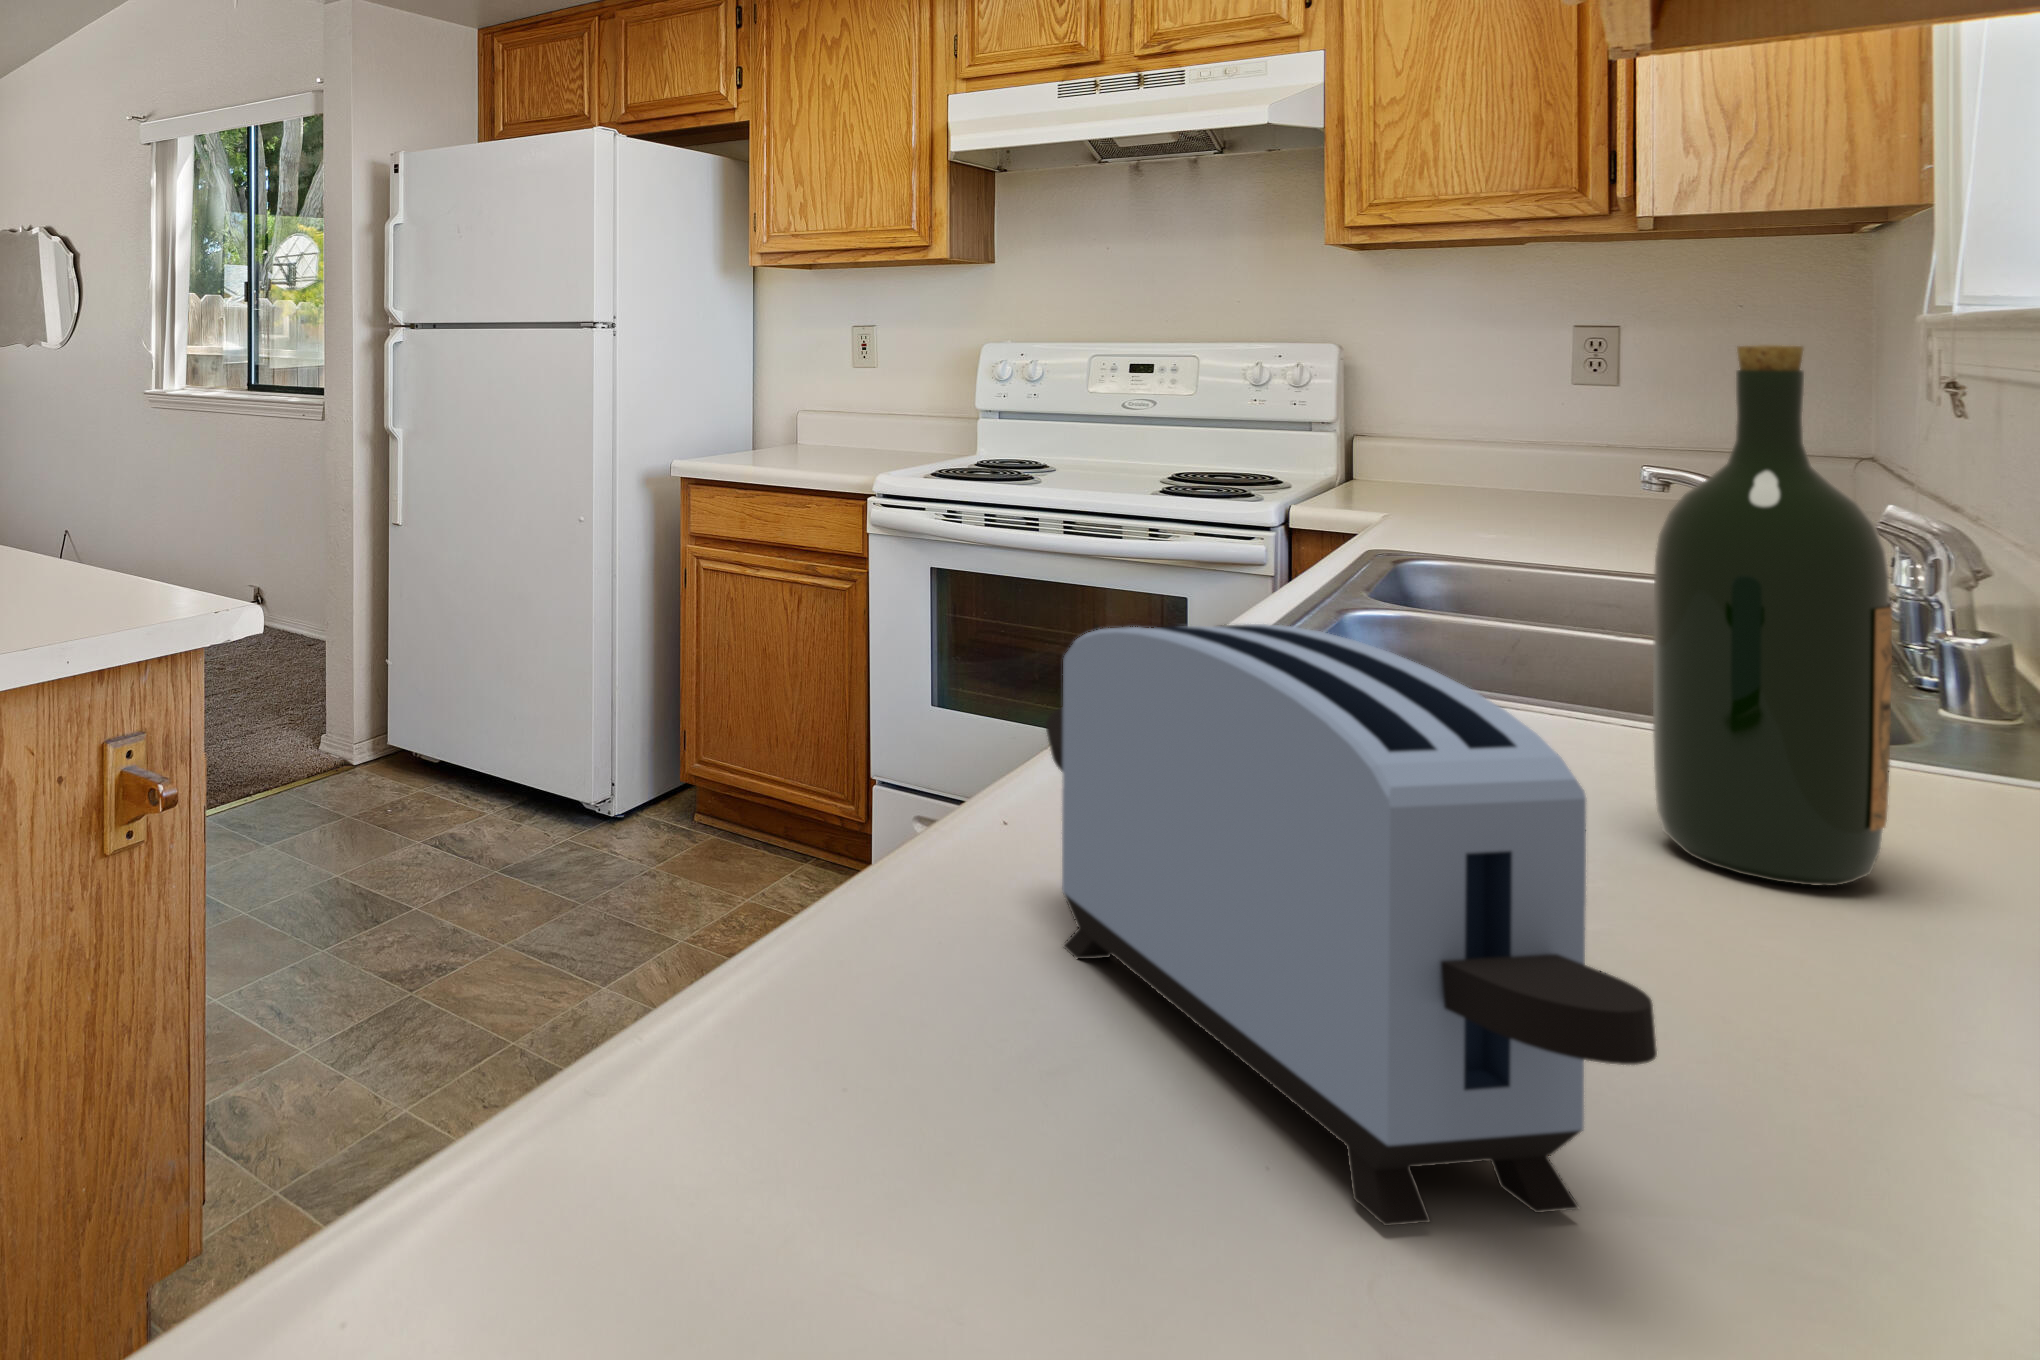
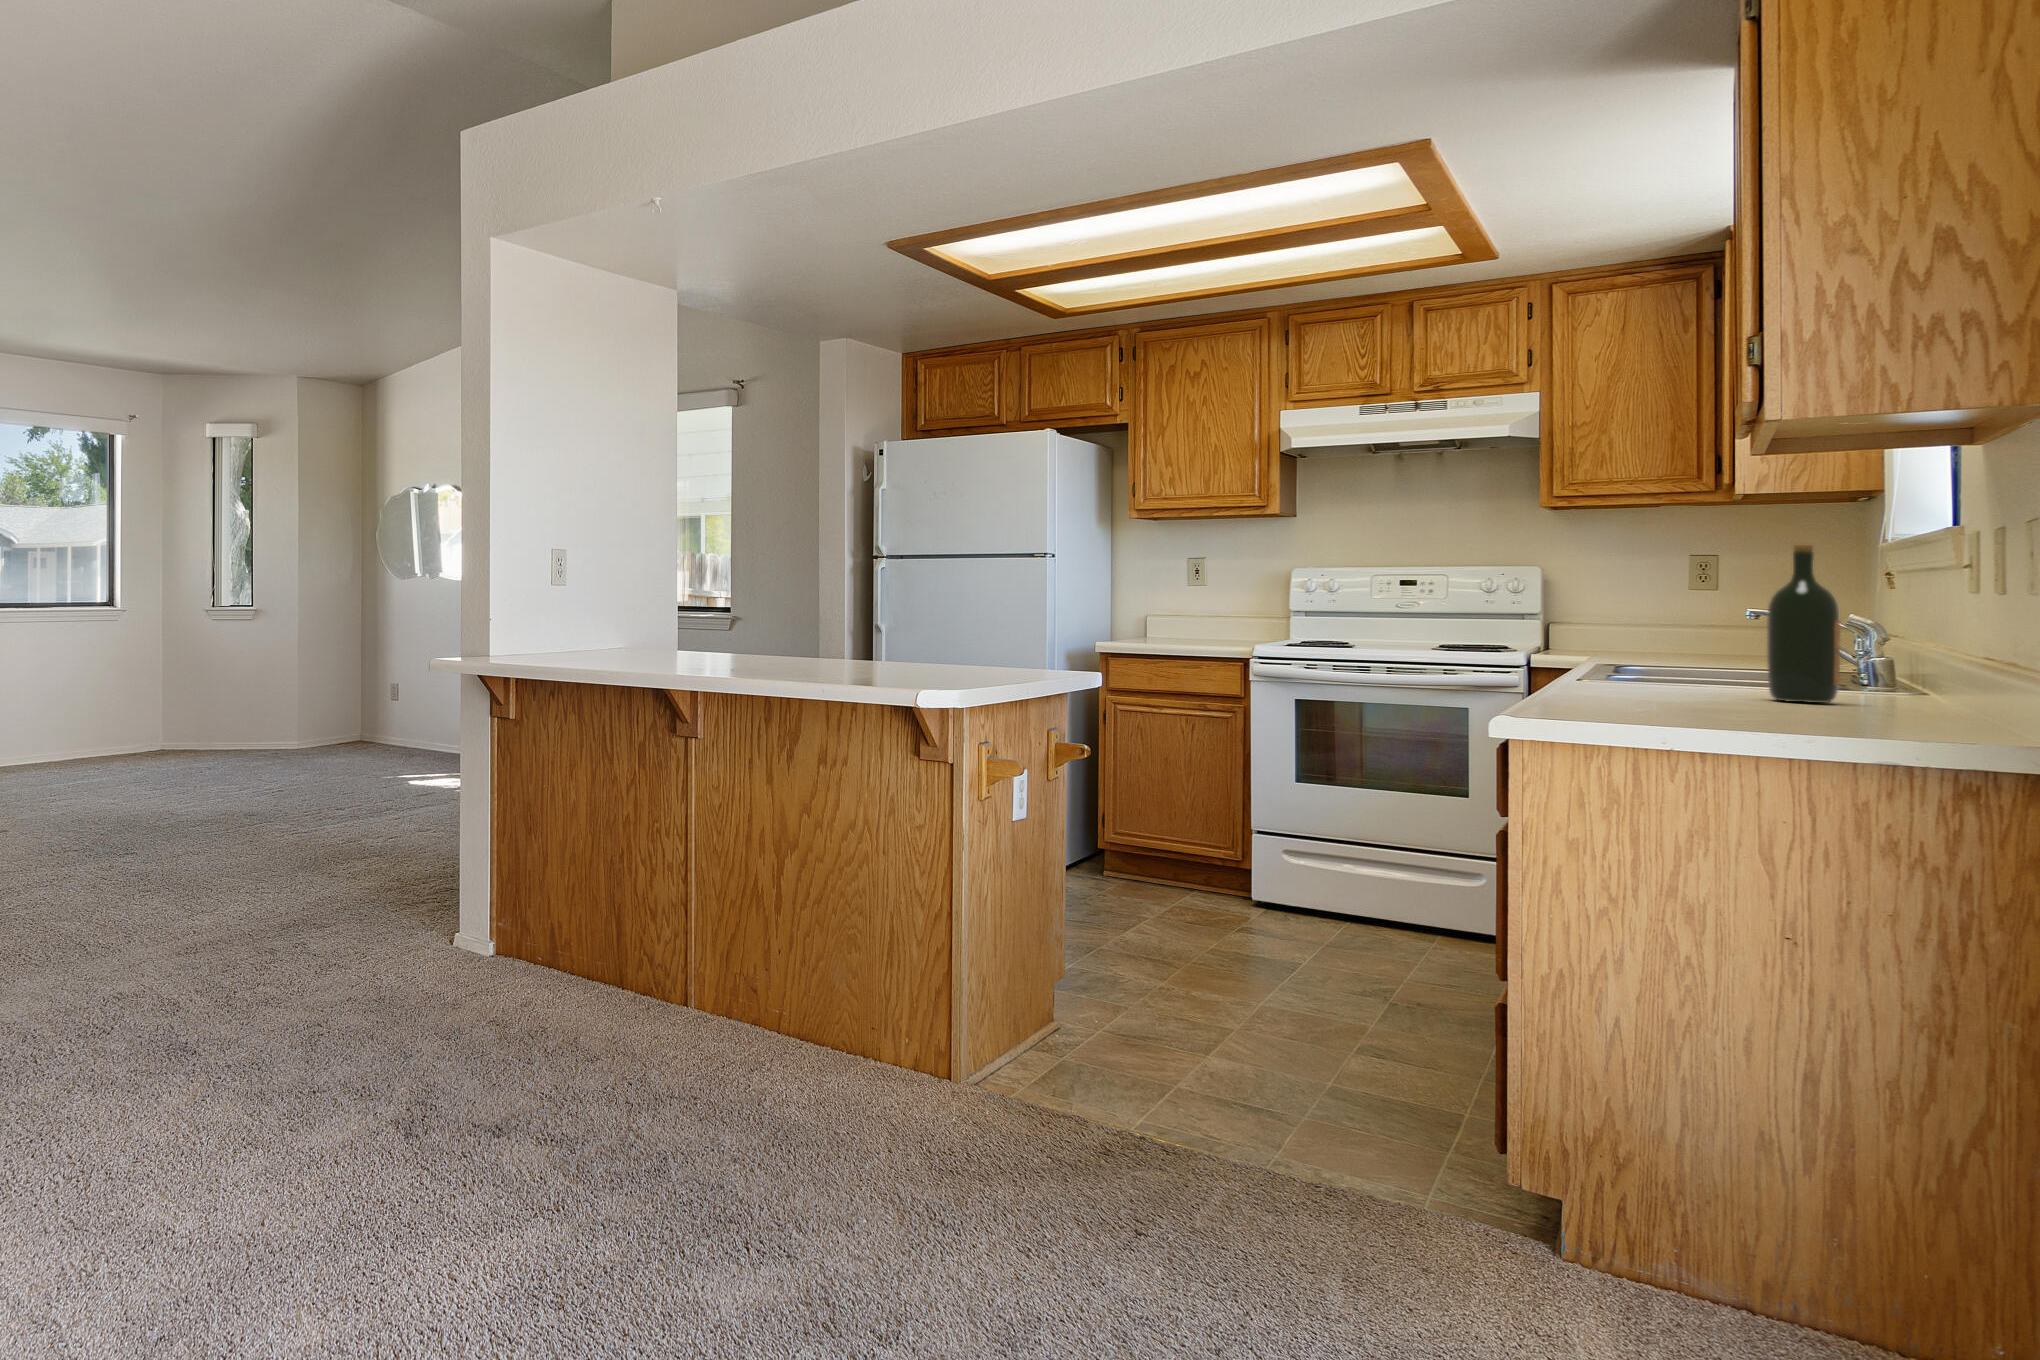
toaster: present [1046,624,1657,1226] -> none [1598,610,1782,713]

